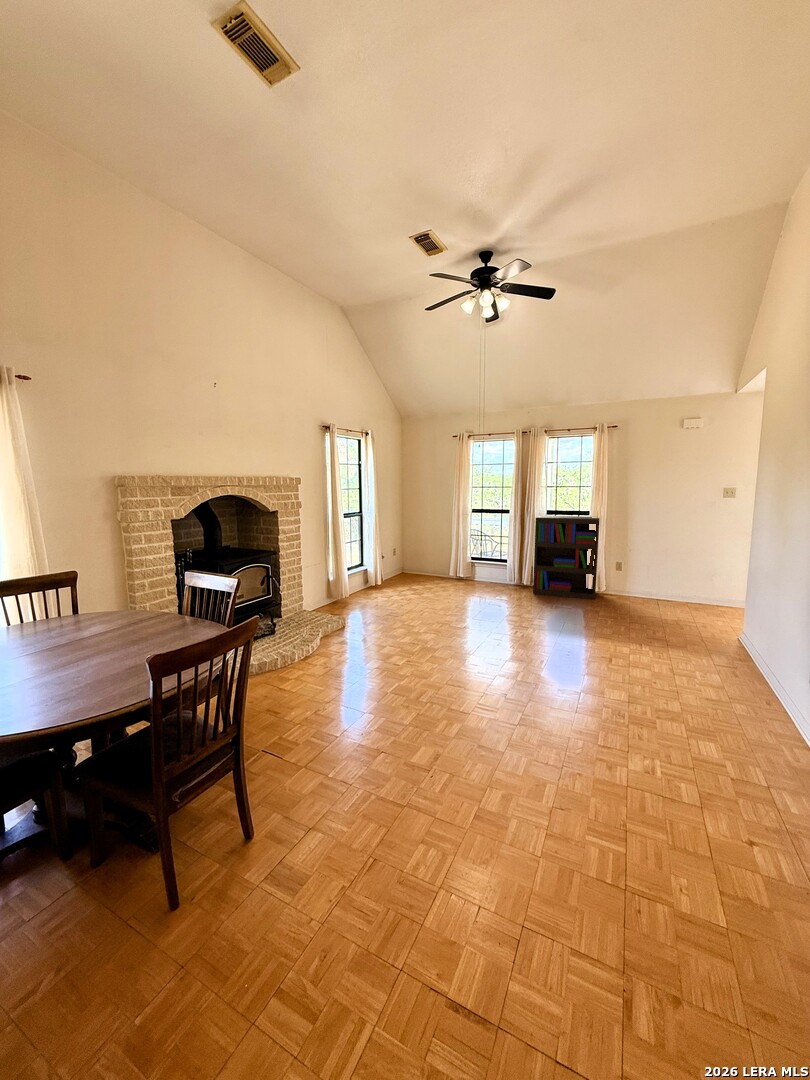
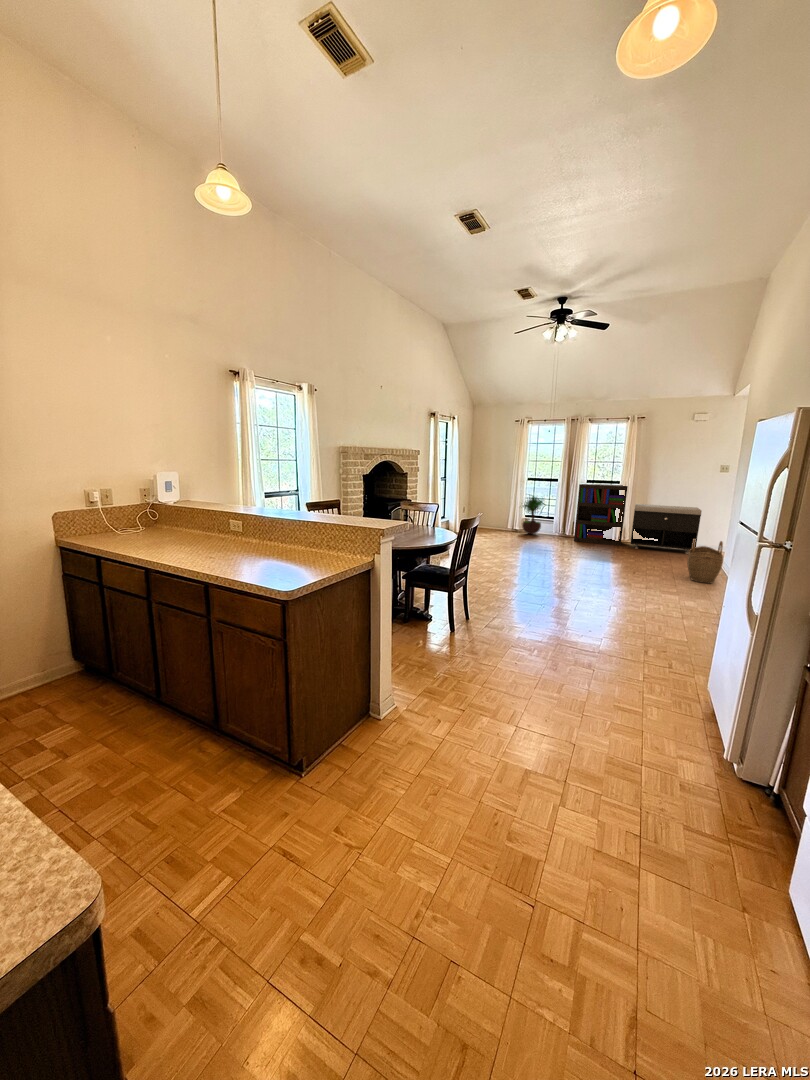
potted tree: none [462,529,495,584] -> present [522,497,543,534]
storage bench: none [608,542,704,611] -> present [631,504,702,554]
woven basket: none [703,607,764,684] -> present [687,539,723,583]

